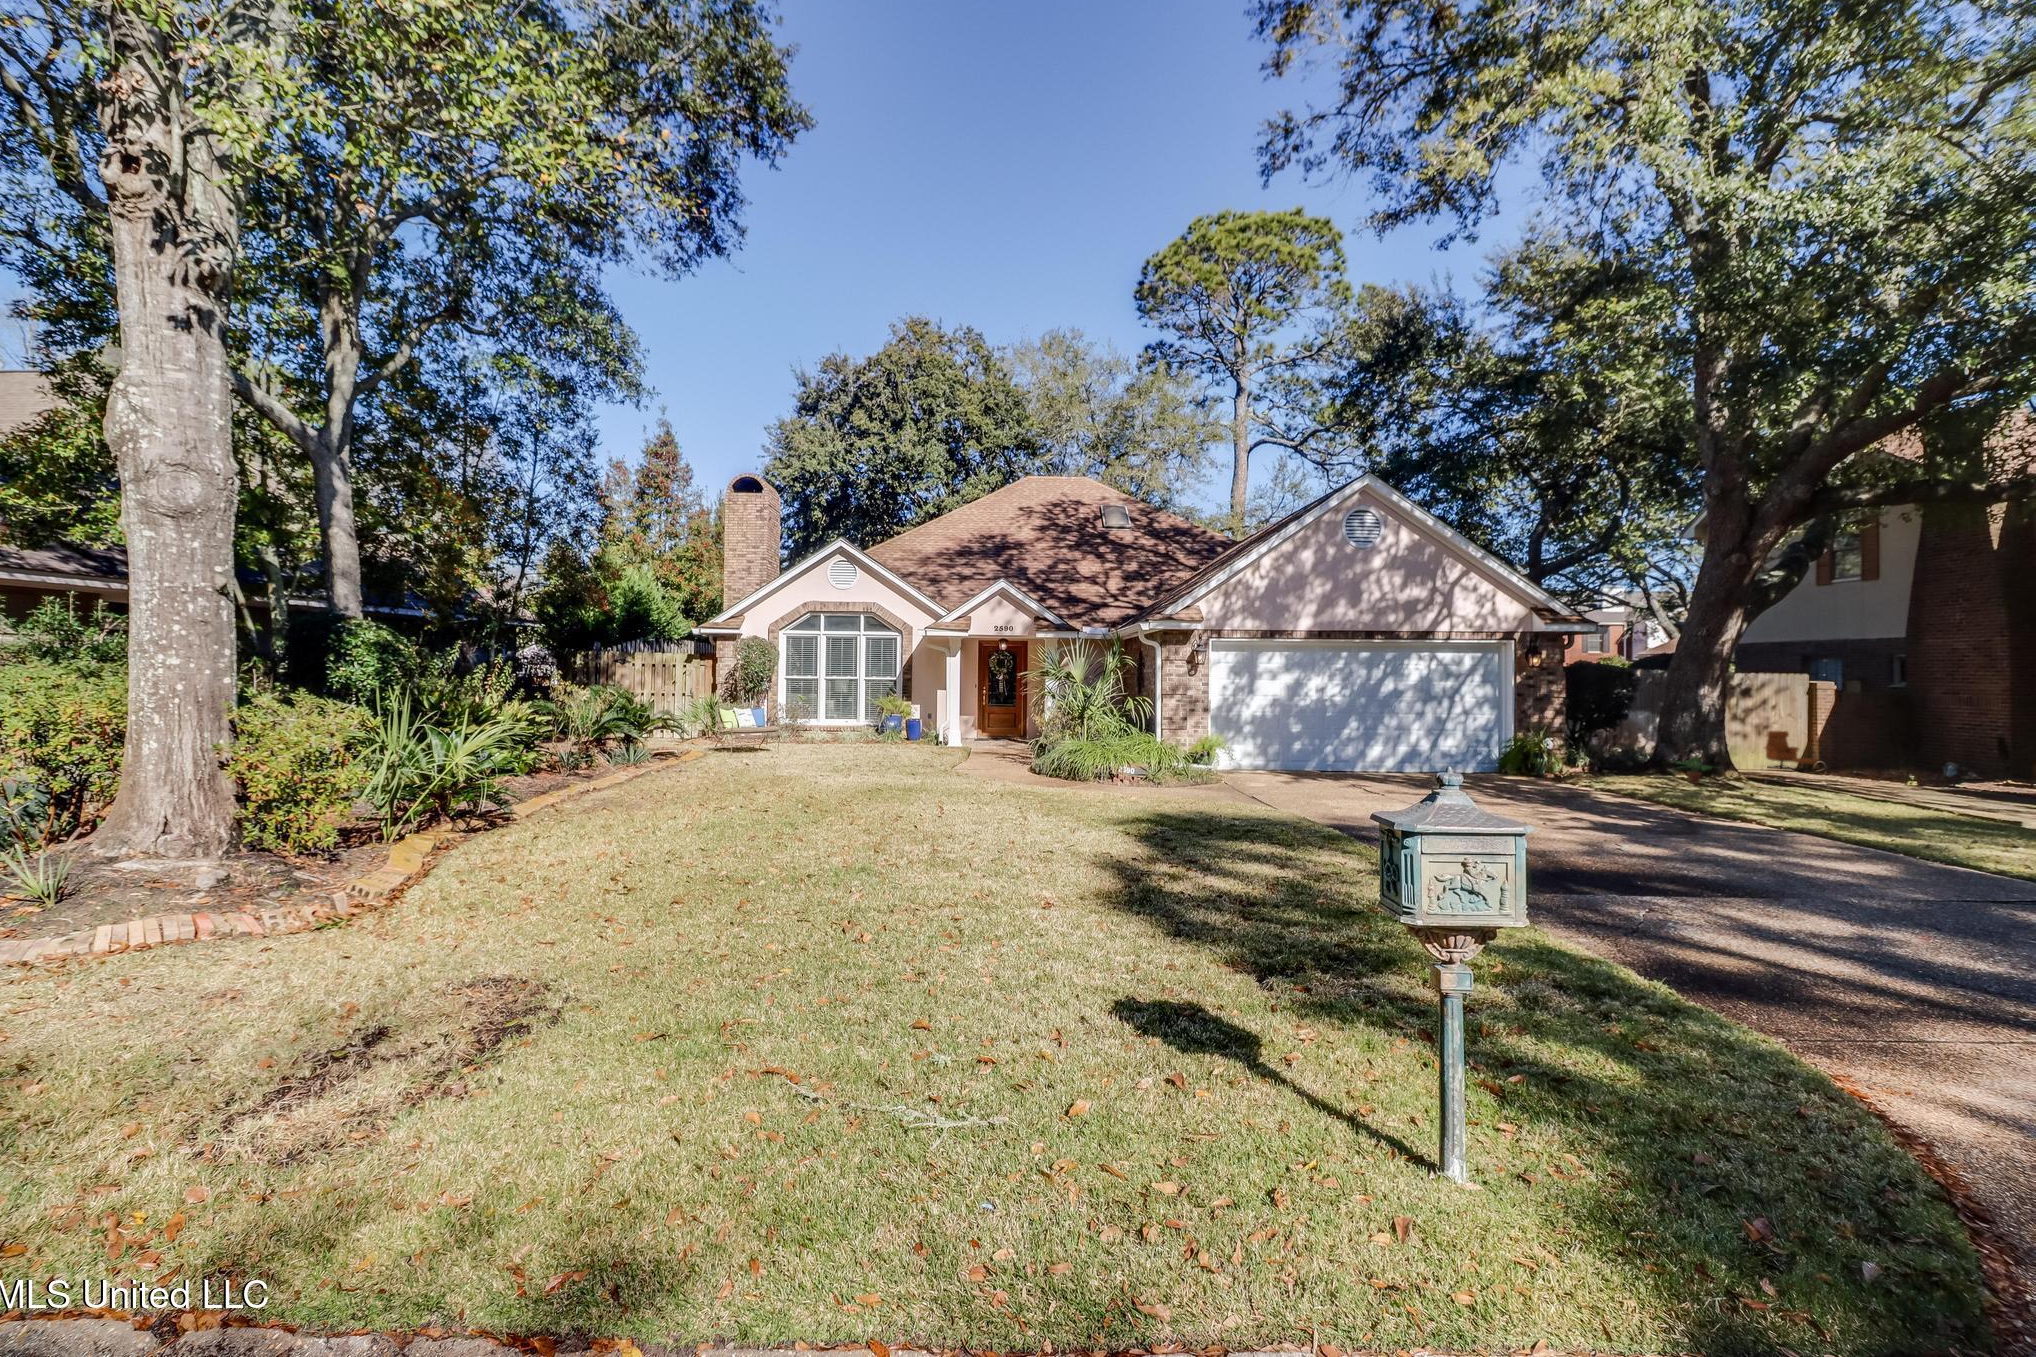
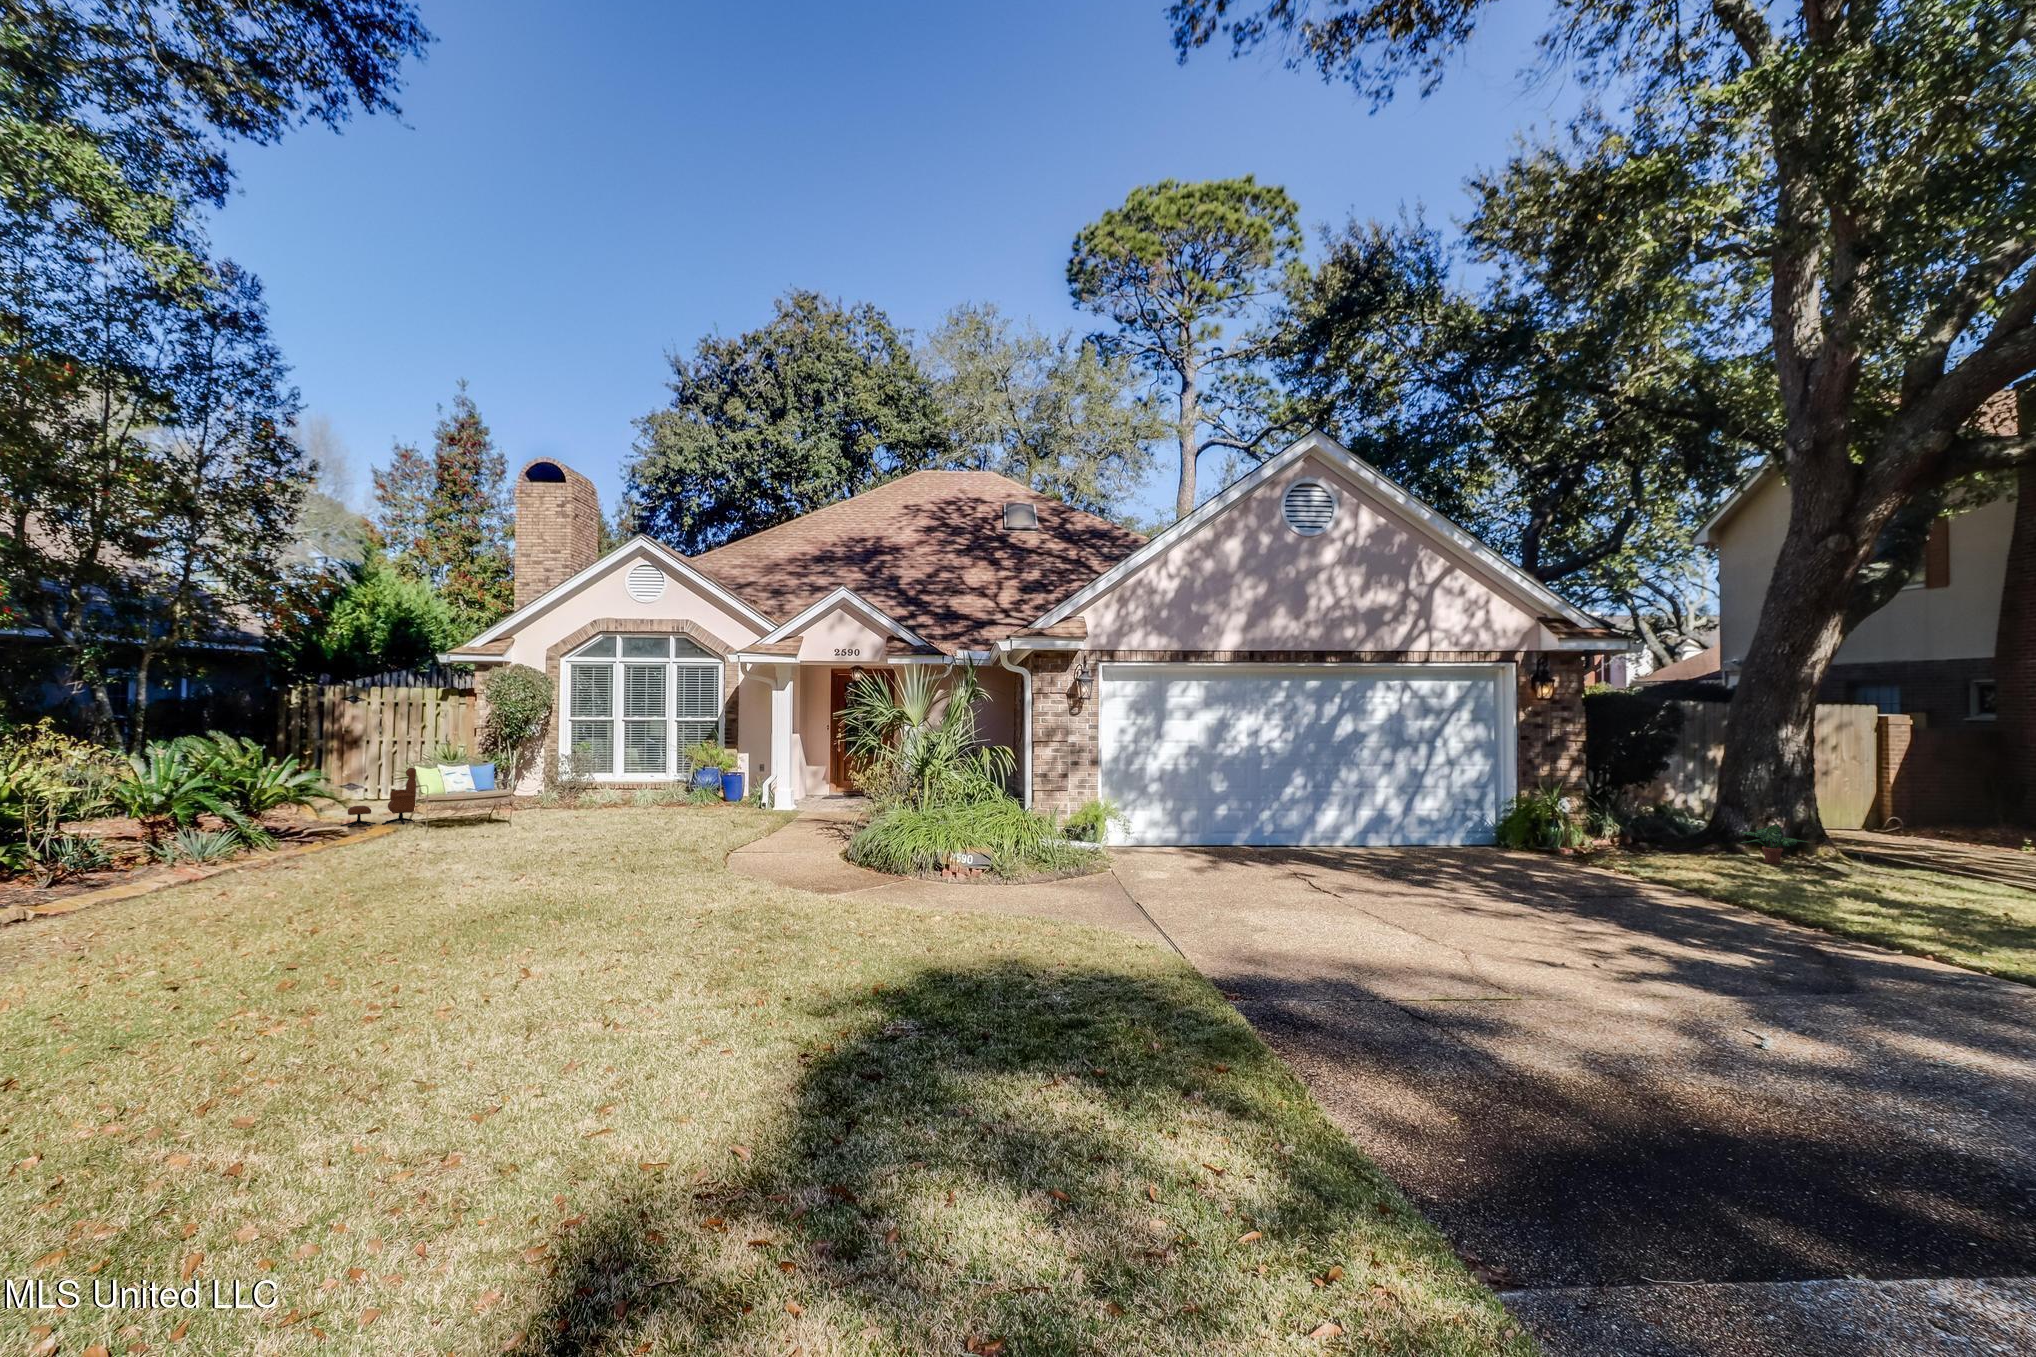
lounge chair: present [1765,731,1817,772] -> present [340,768,416,827]

